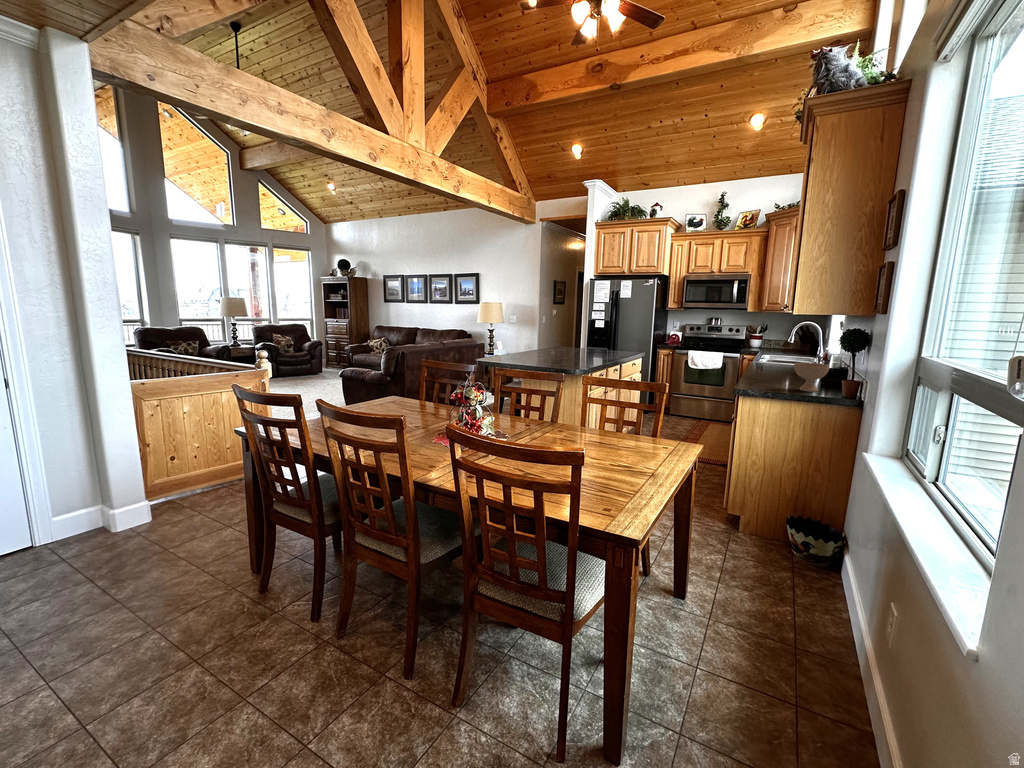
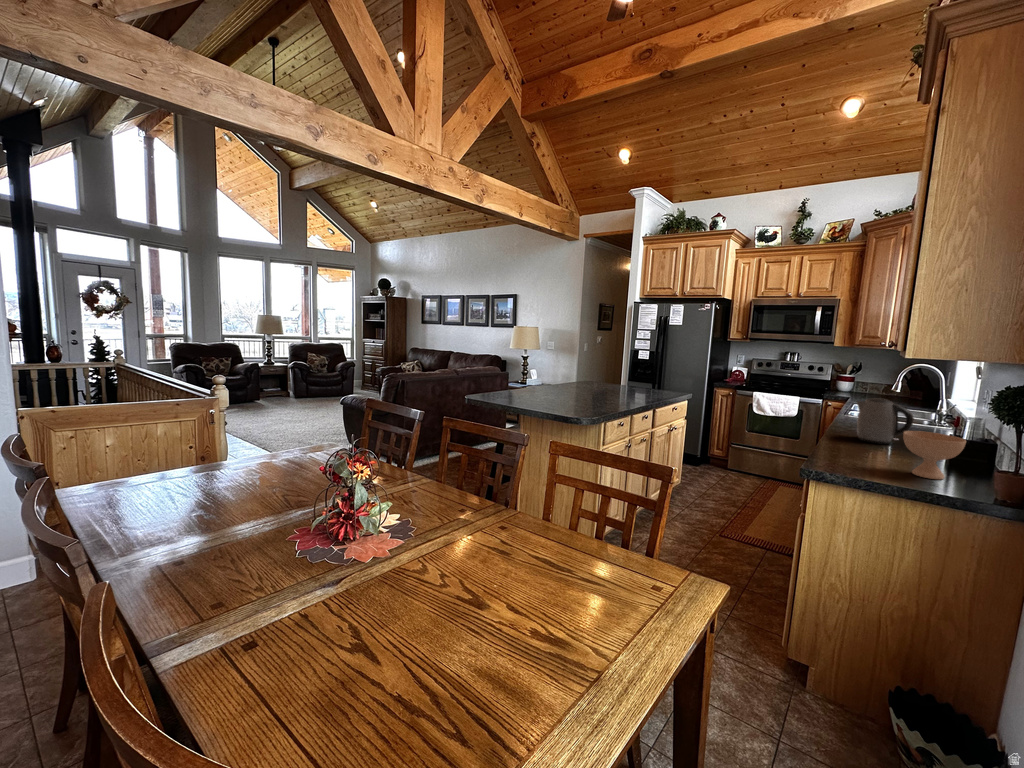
kettle: none [765,345,801,376] -> present [857,398,914,444]

